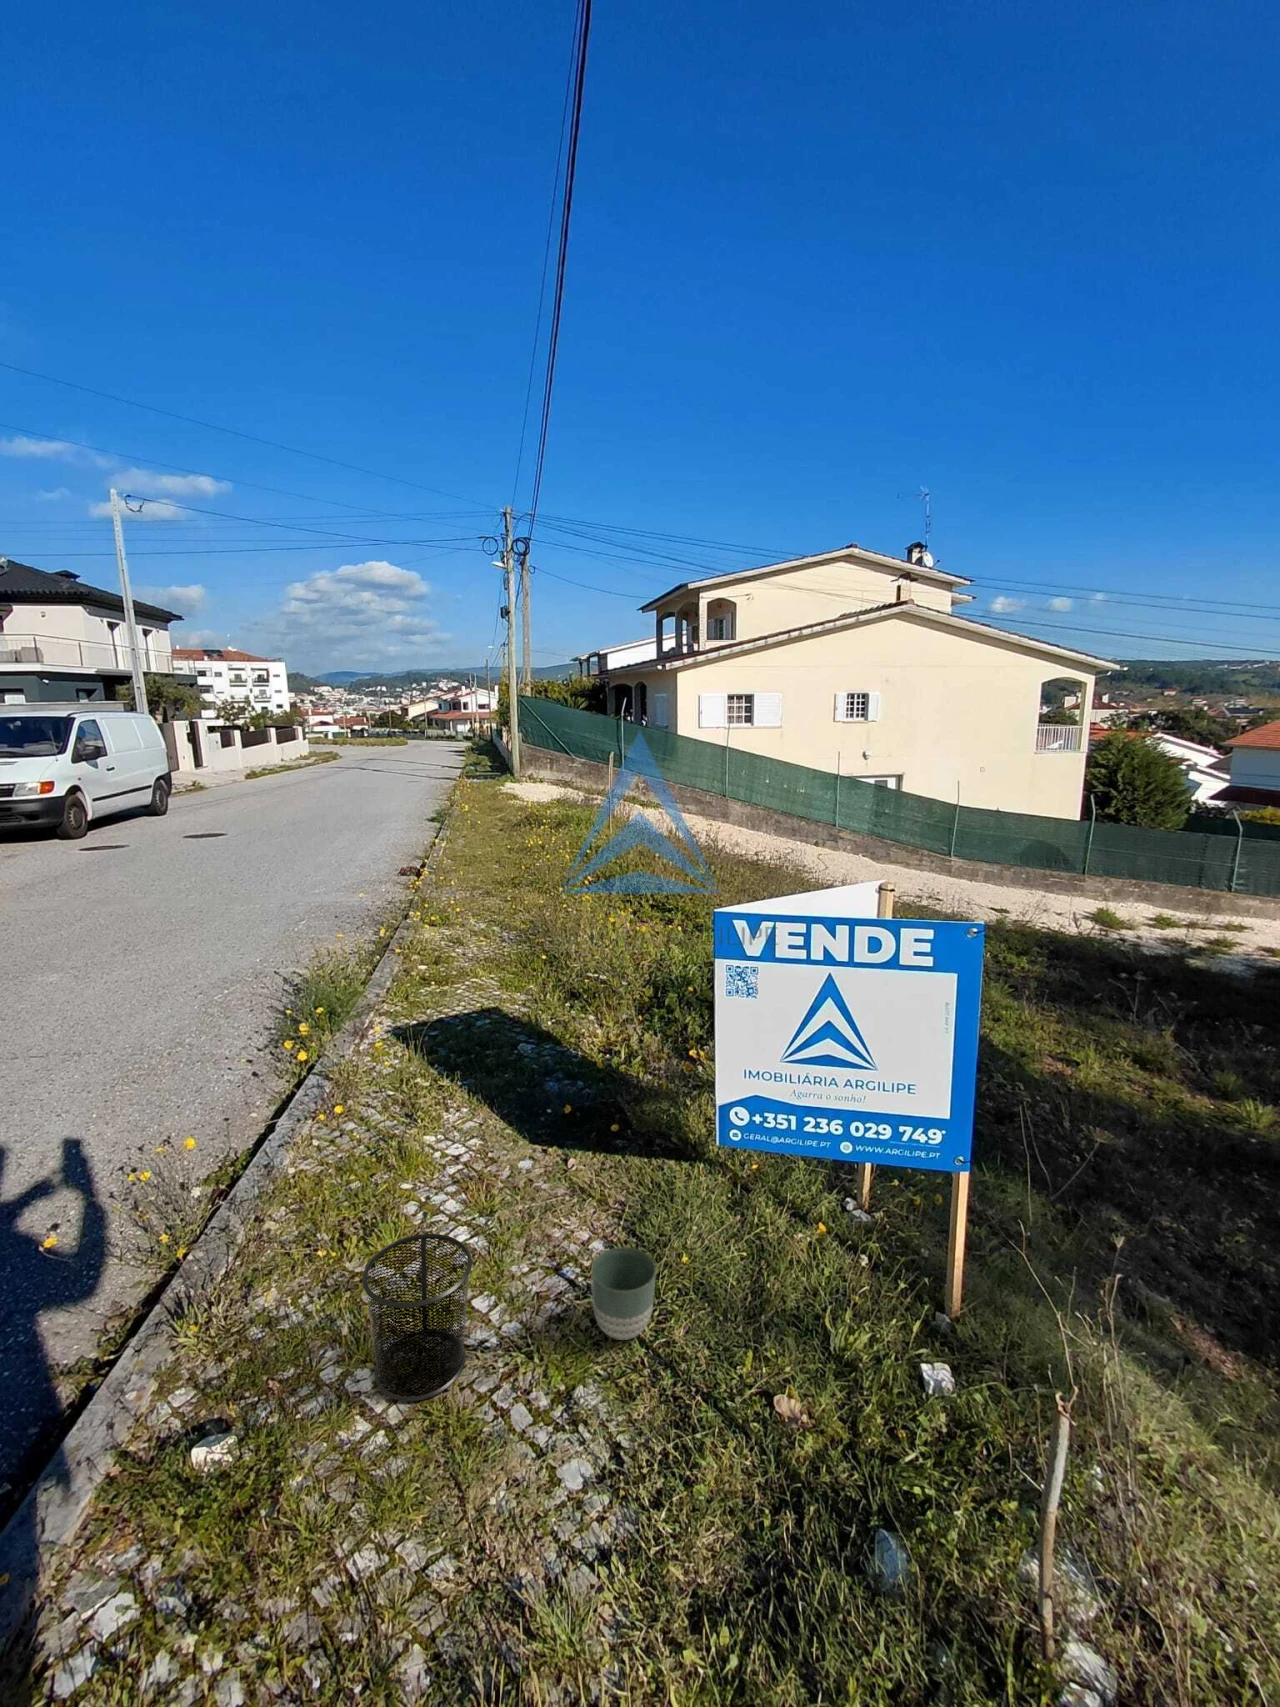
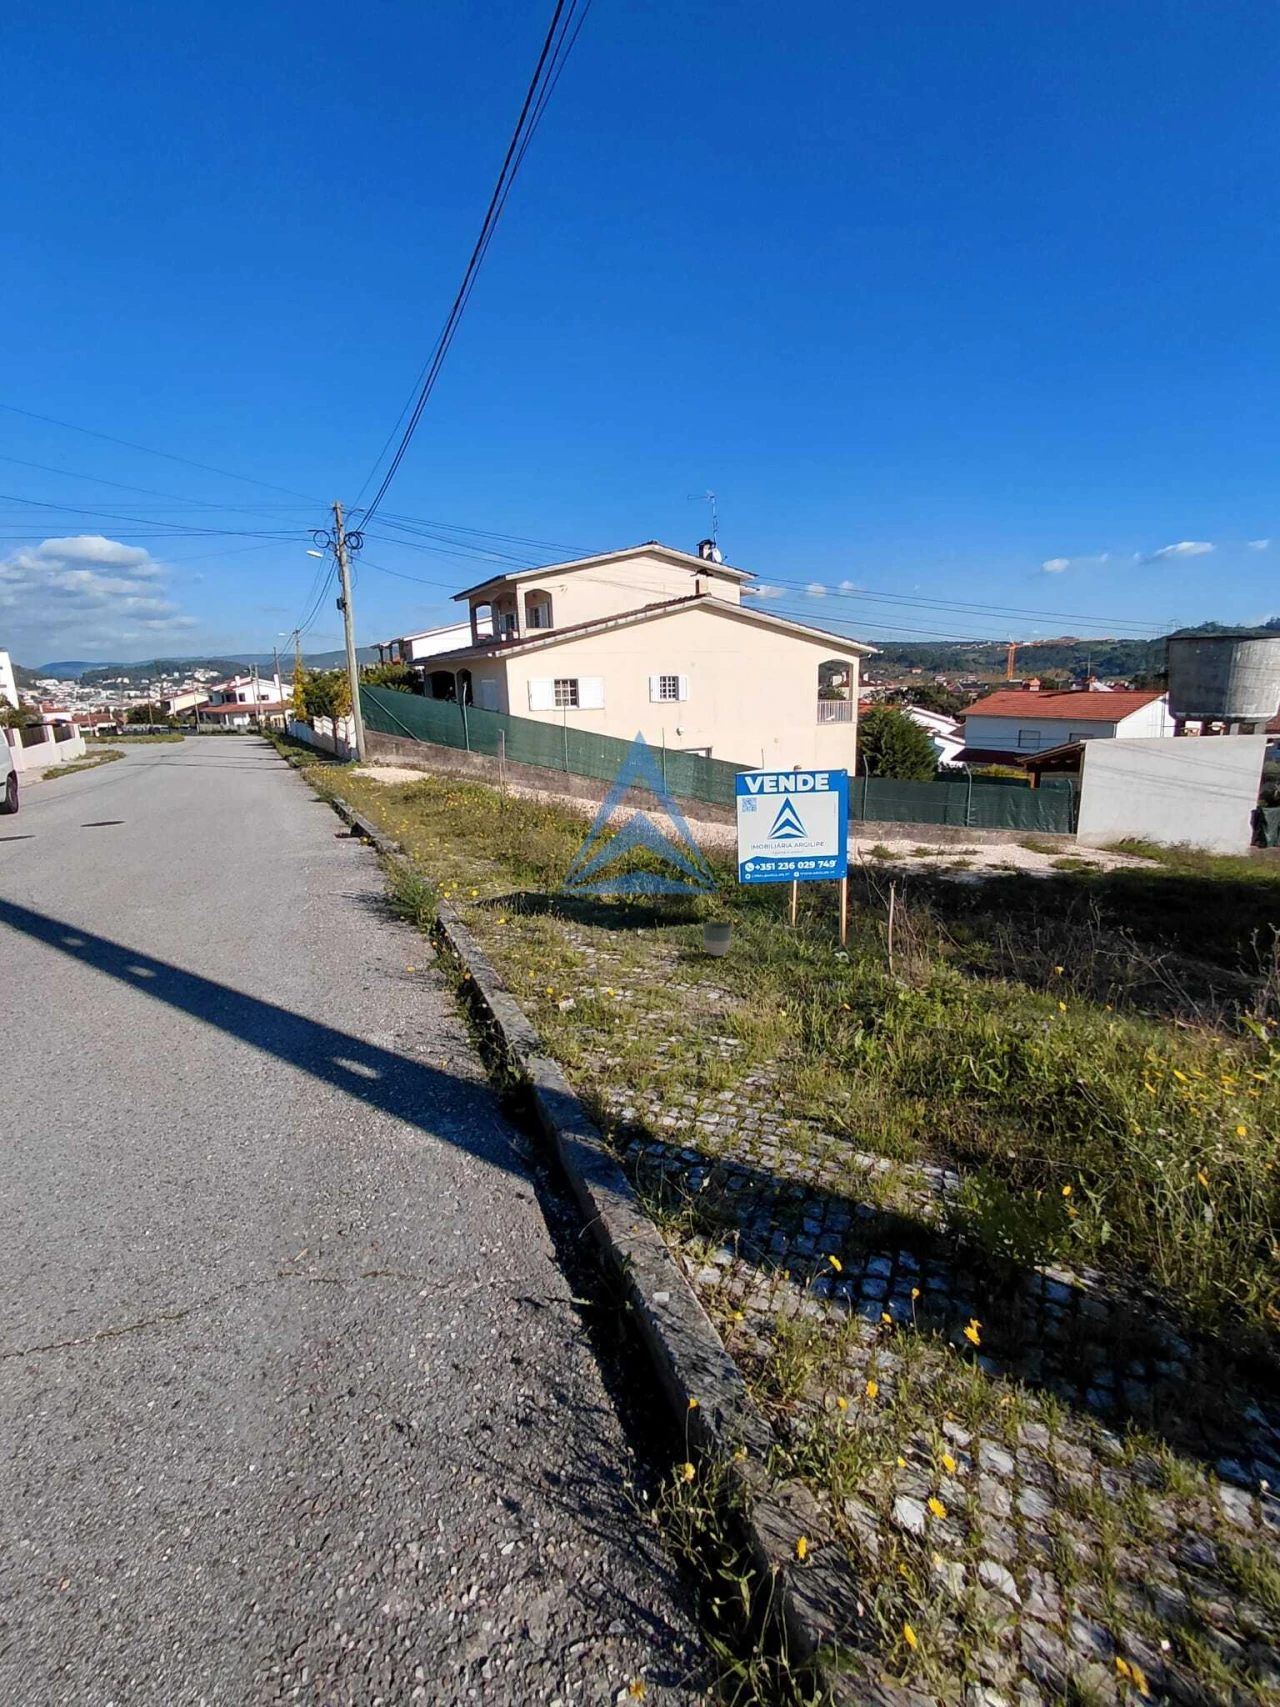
waste bin: present [362,1234,472,1401] -> none [618,916,664,975]

